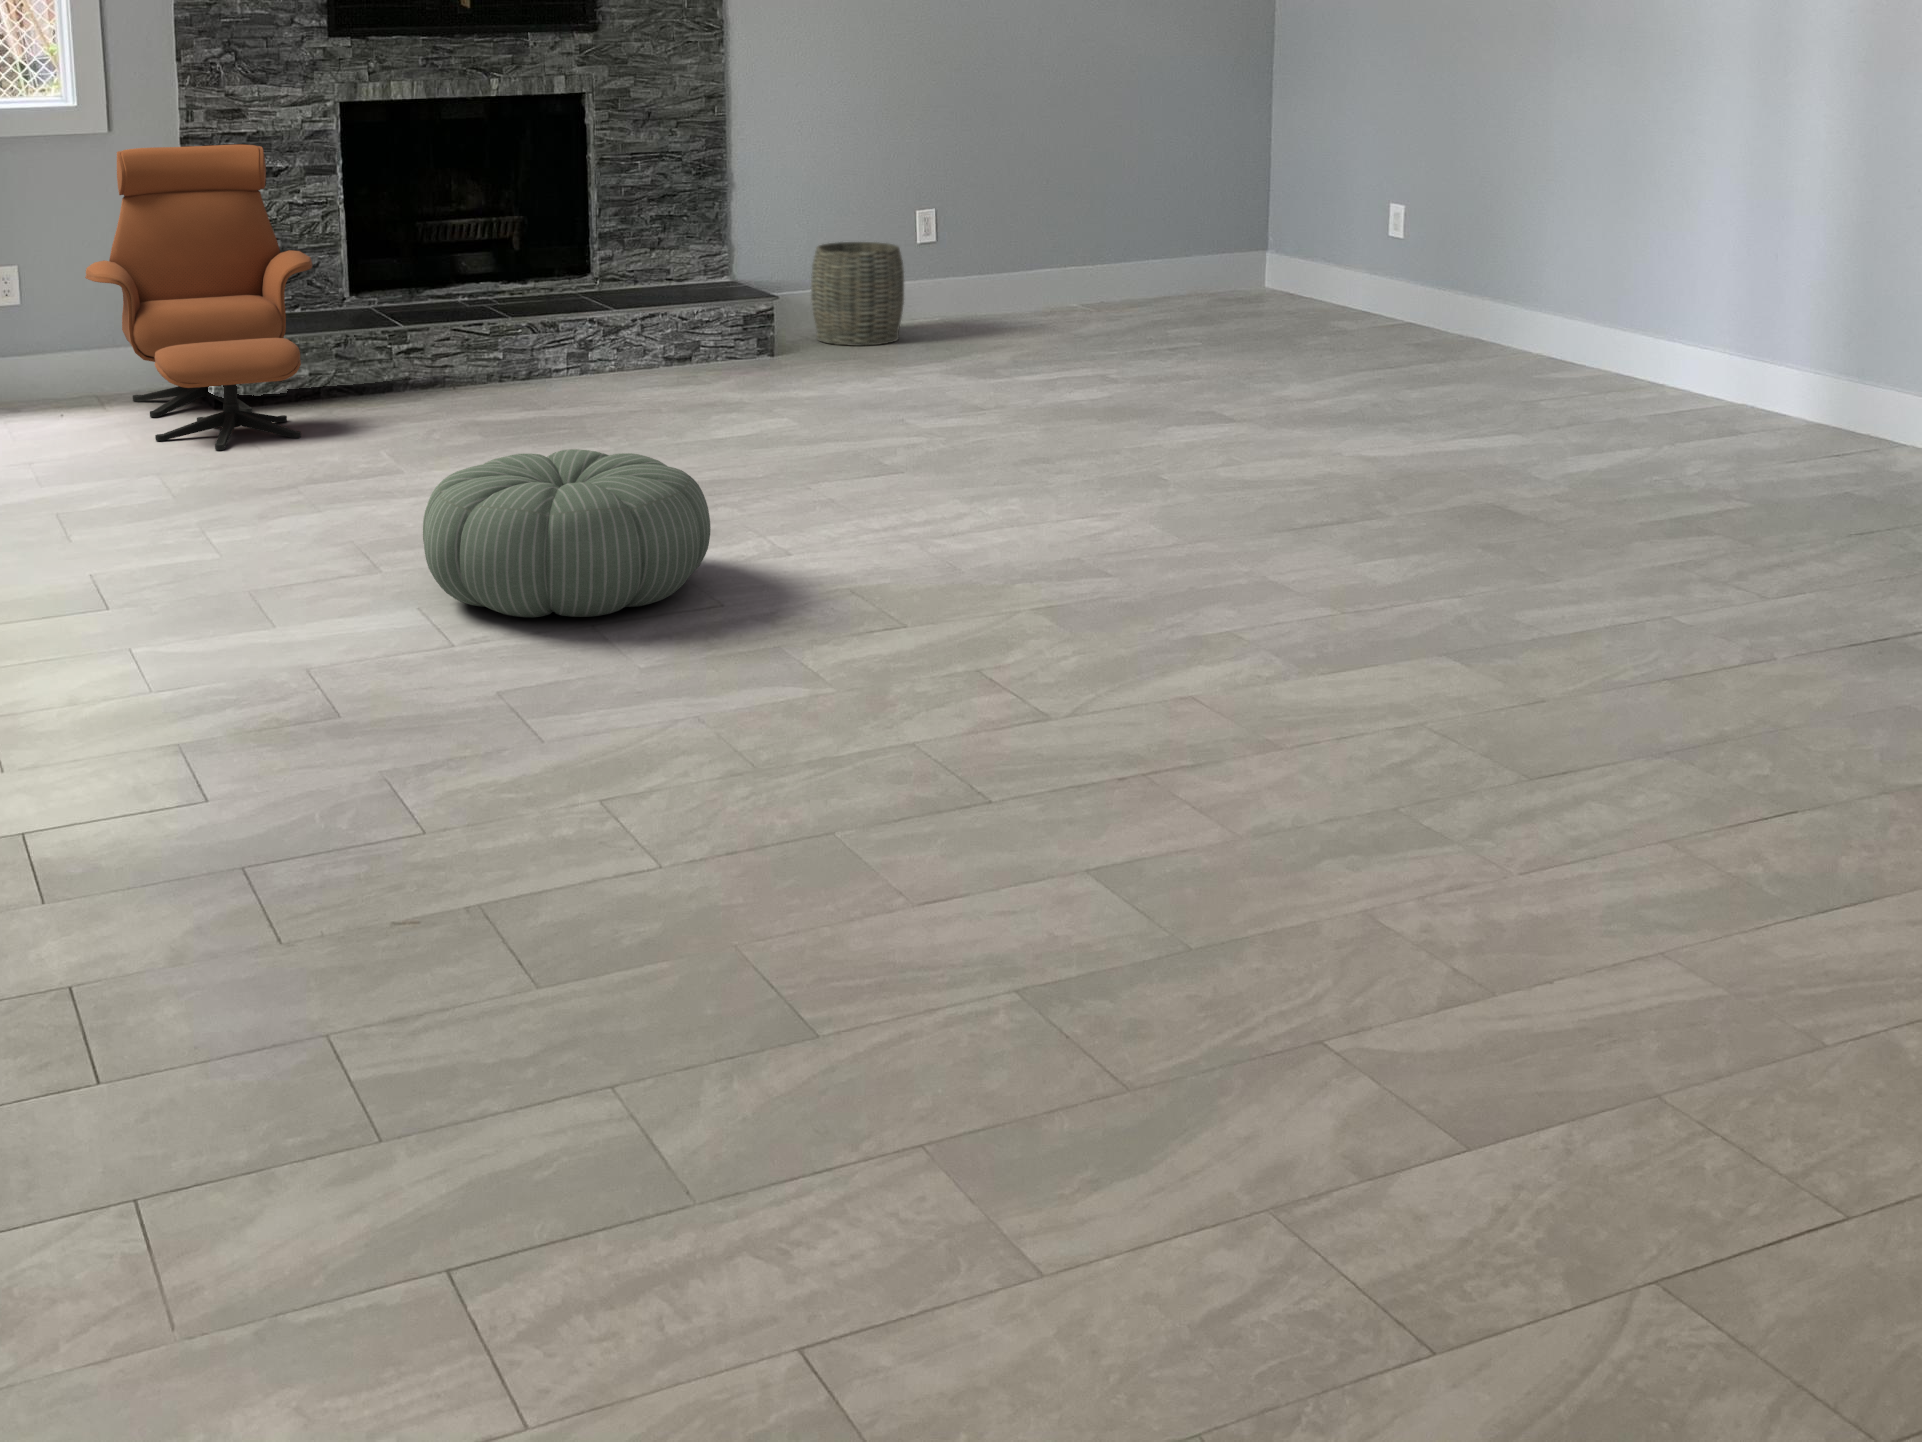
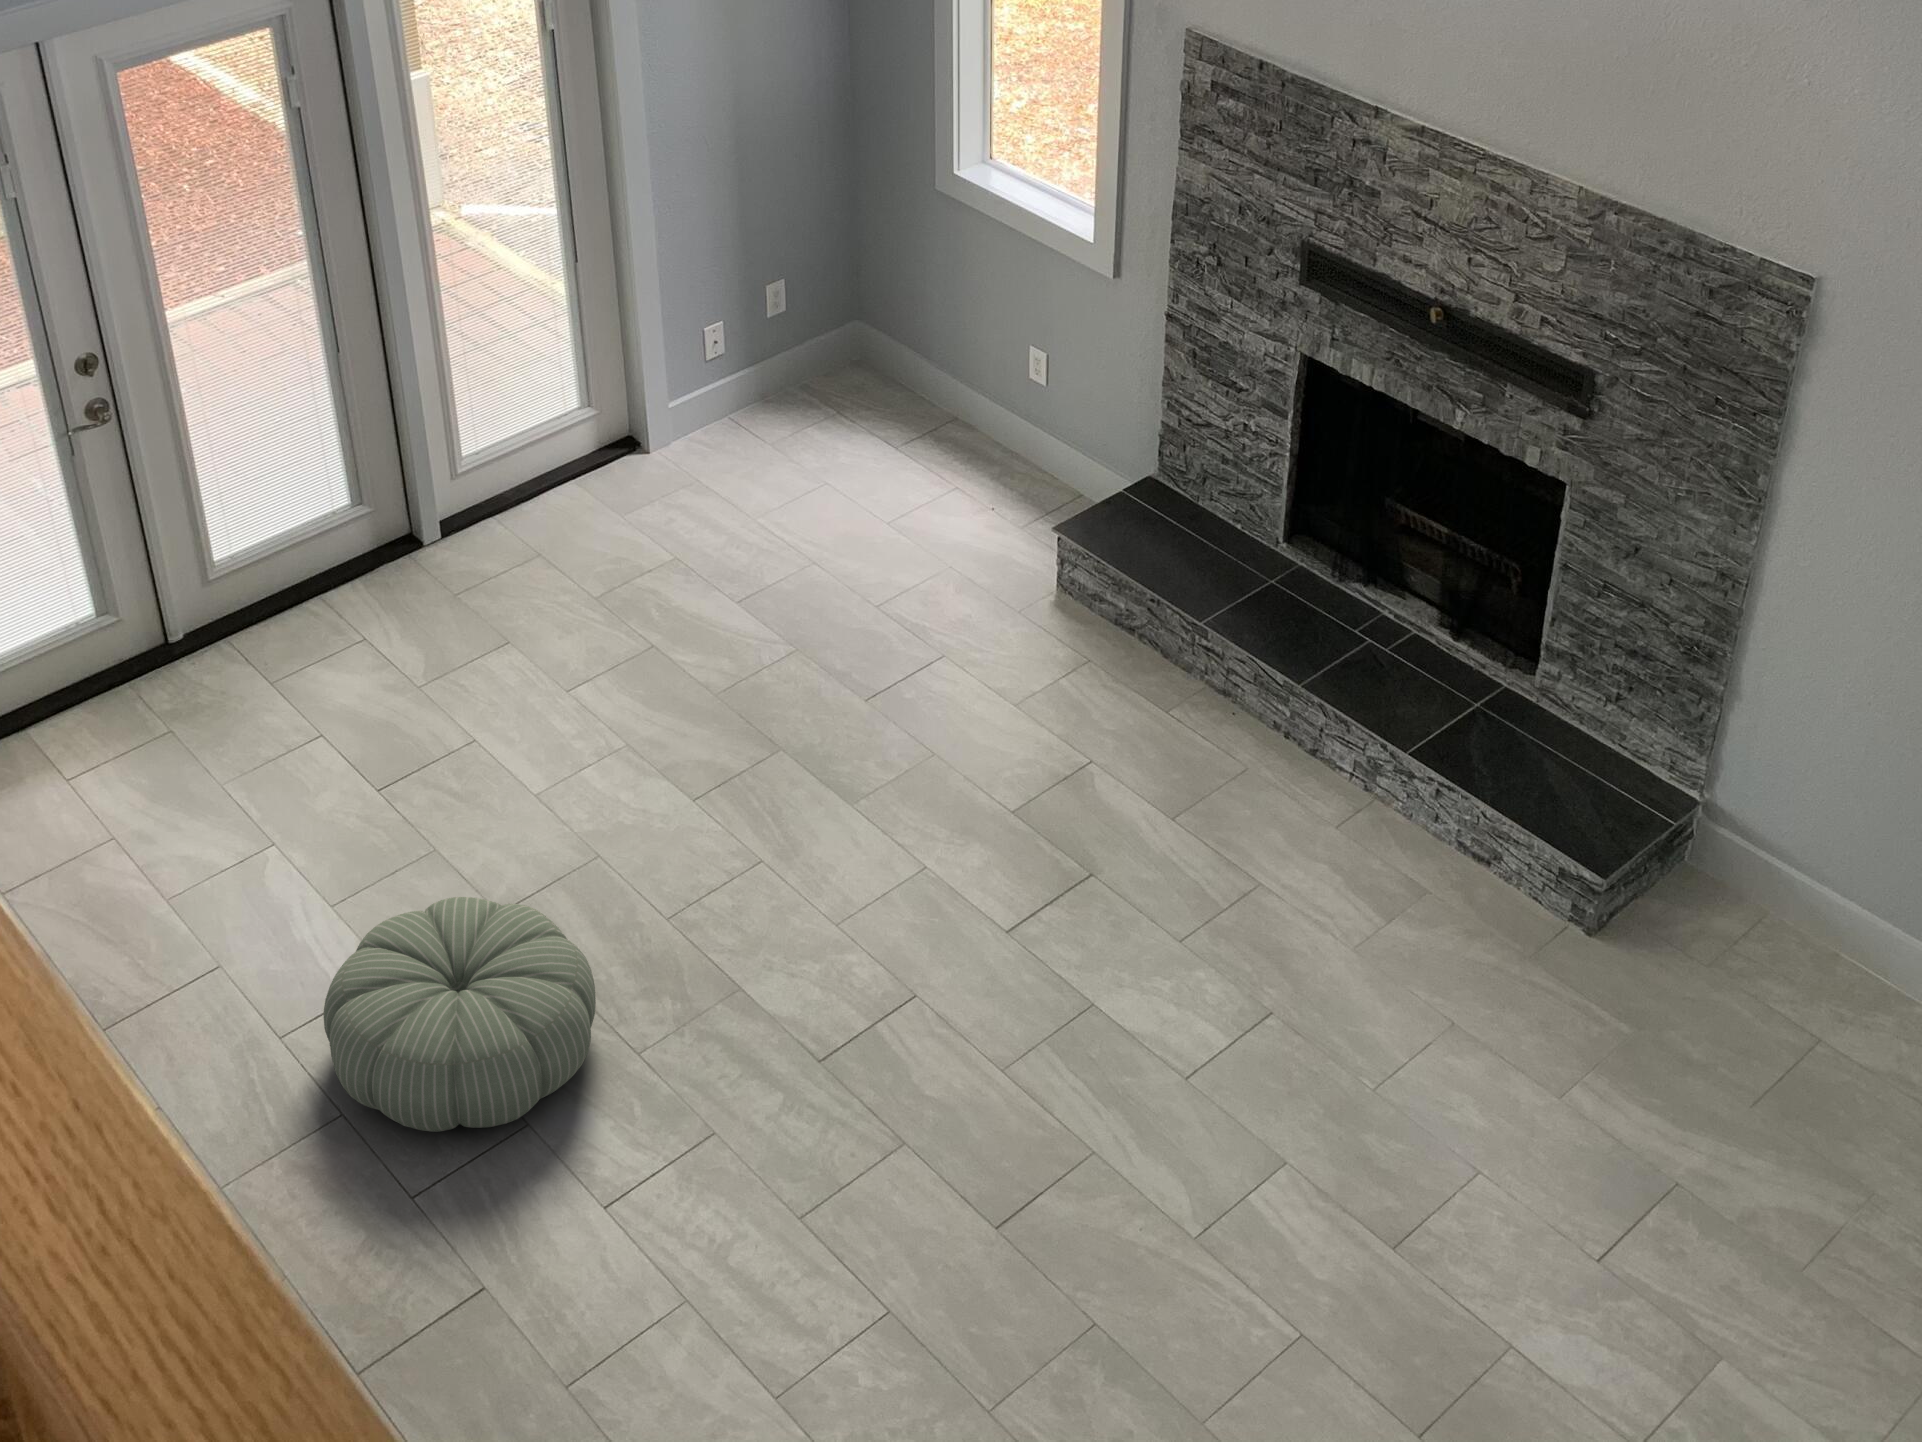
lounge chair: present [85,145,312,450] -> none [883,310,1191,693]
woven basket: present [811,242,904,346] -> none [1716,834,1867,1021]

